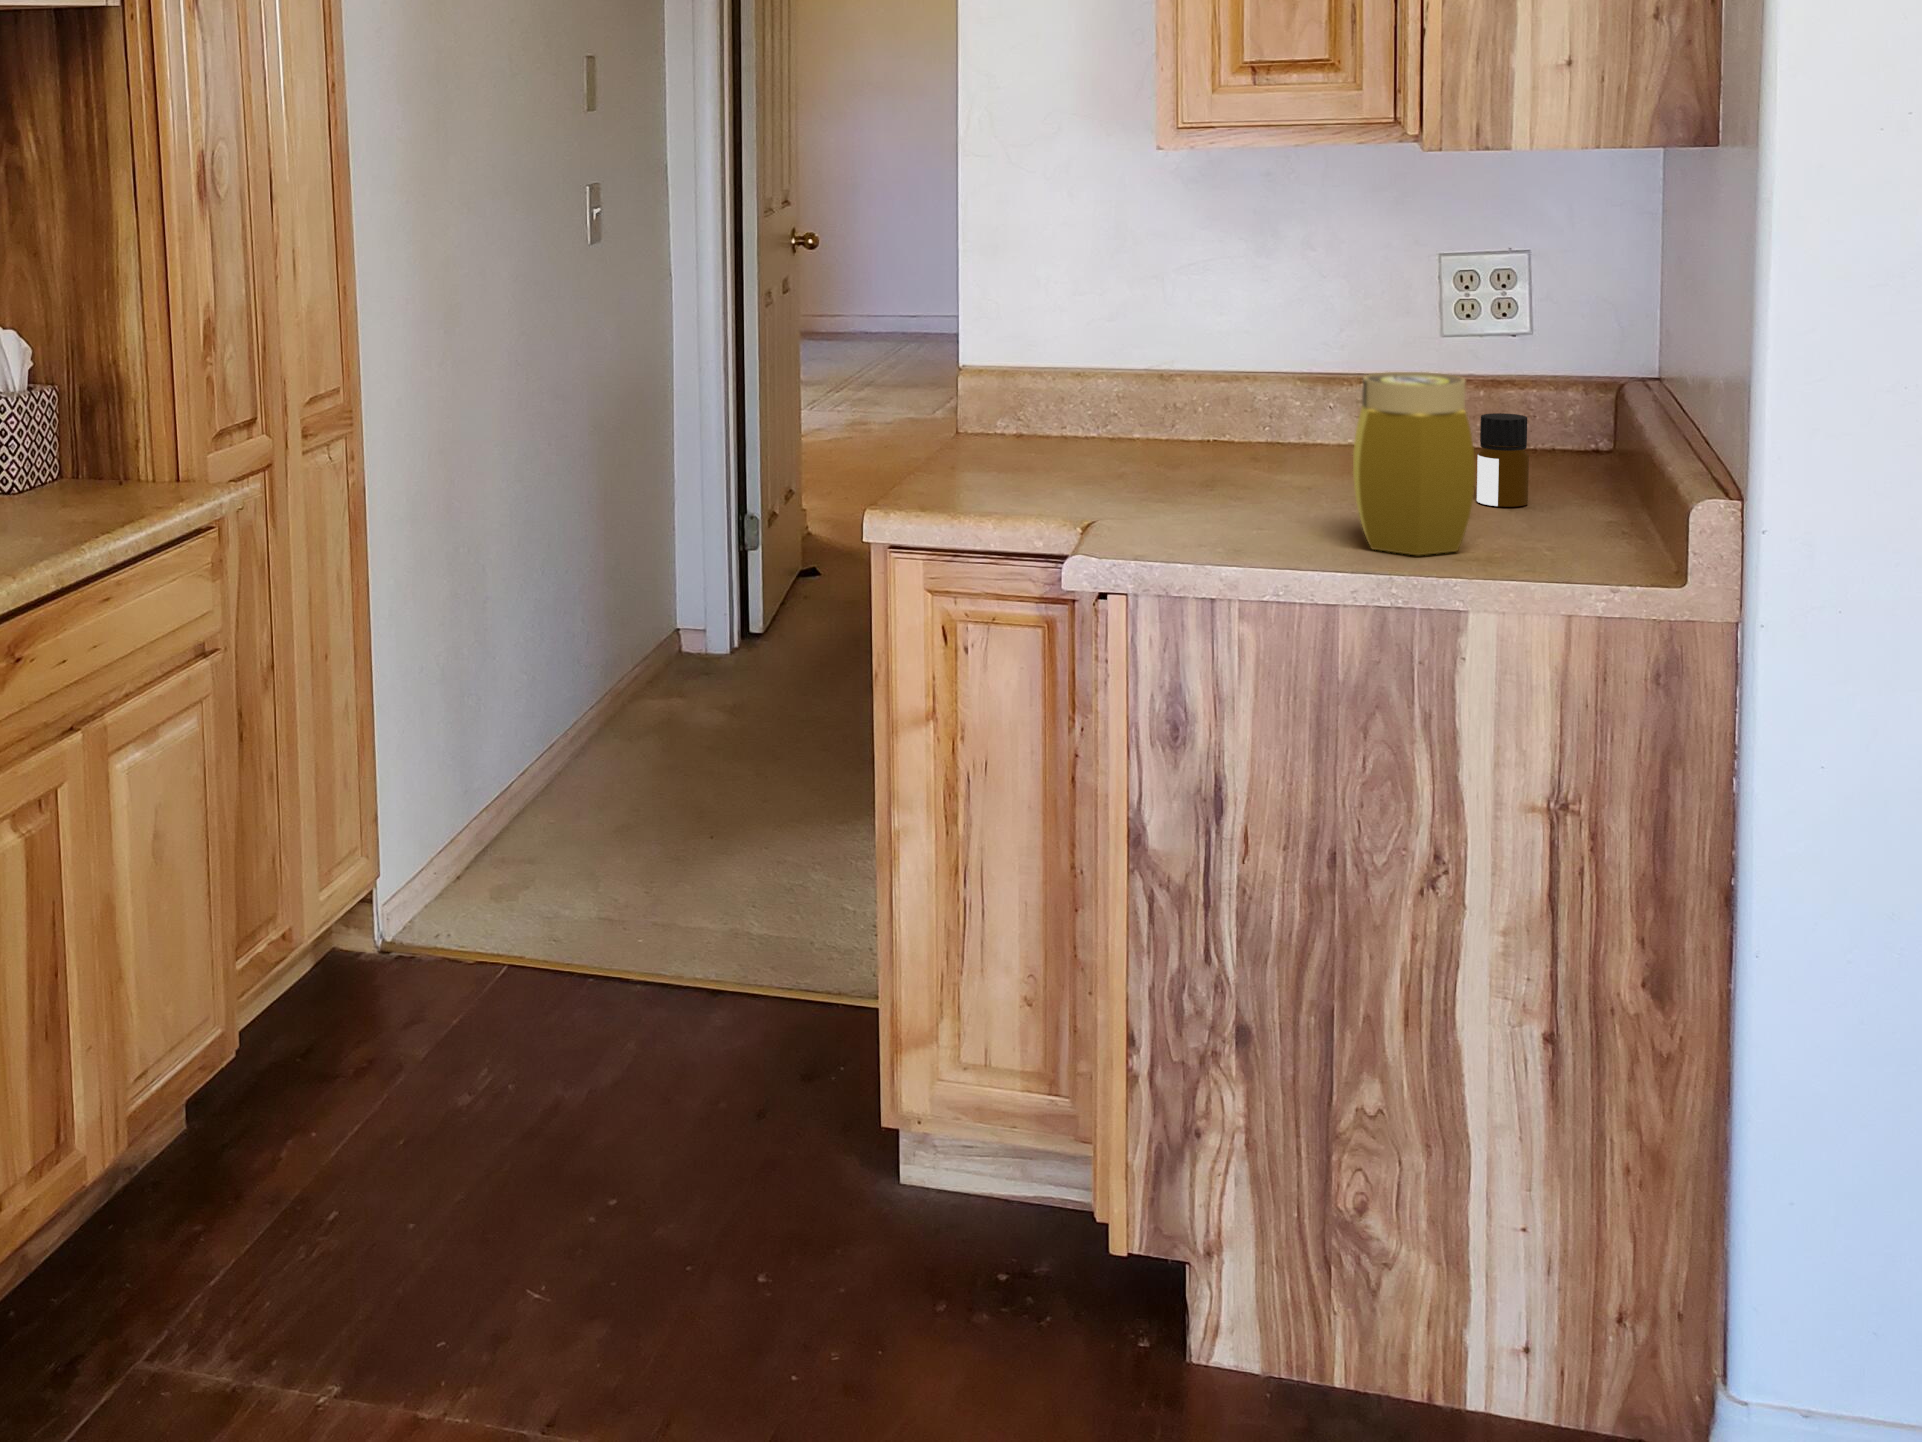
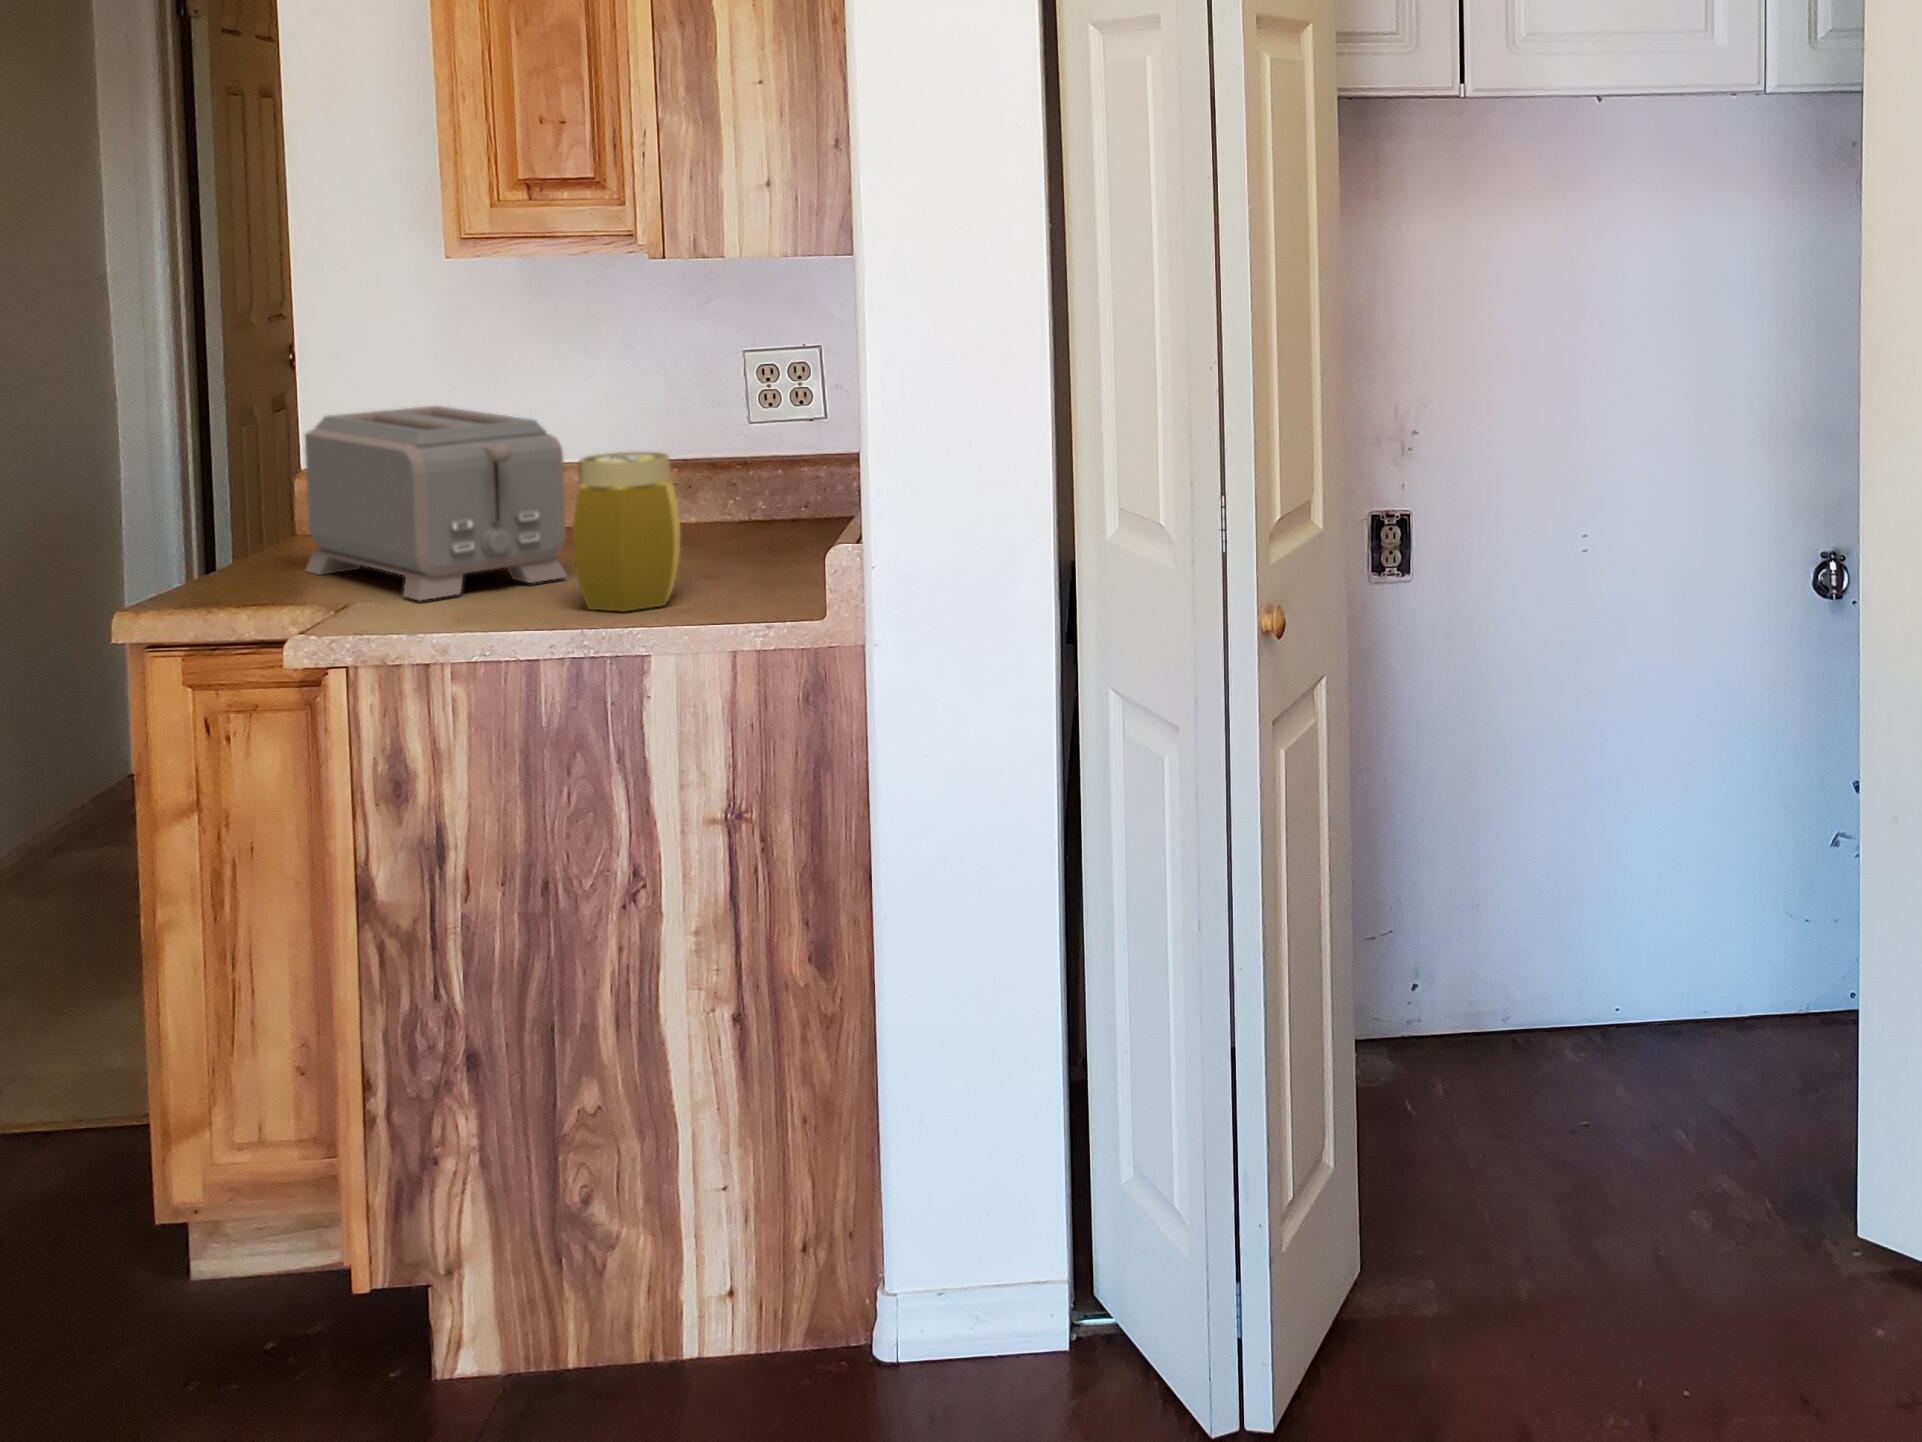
toaster: none [1013,309,1306,524] -> present [305,406,567,600]
bottle: present [1477,413,1529,507] -> none [732,486,776,567]

